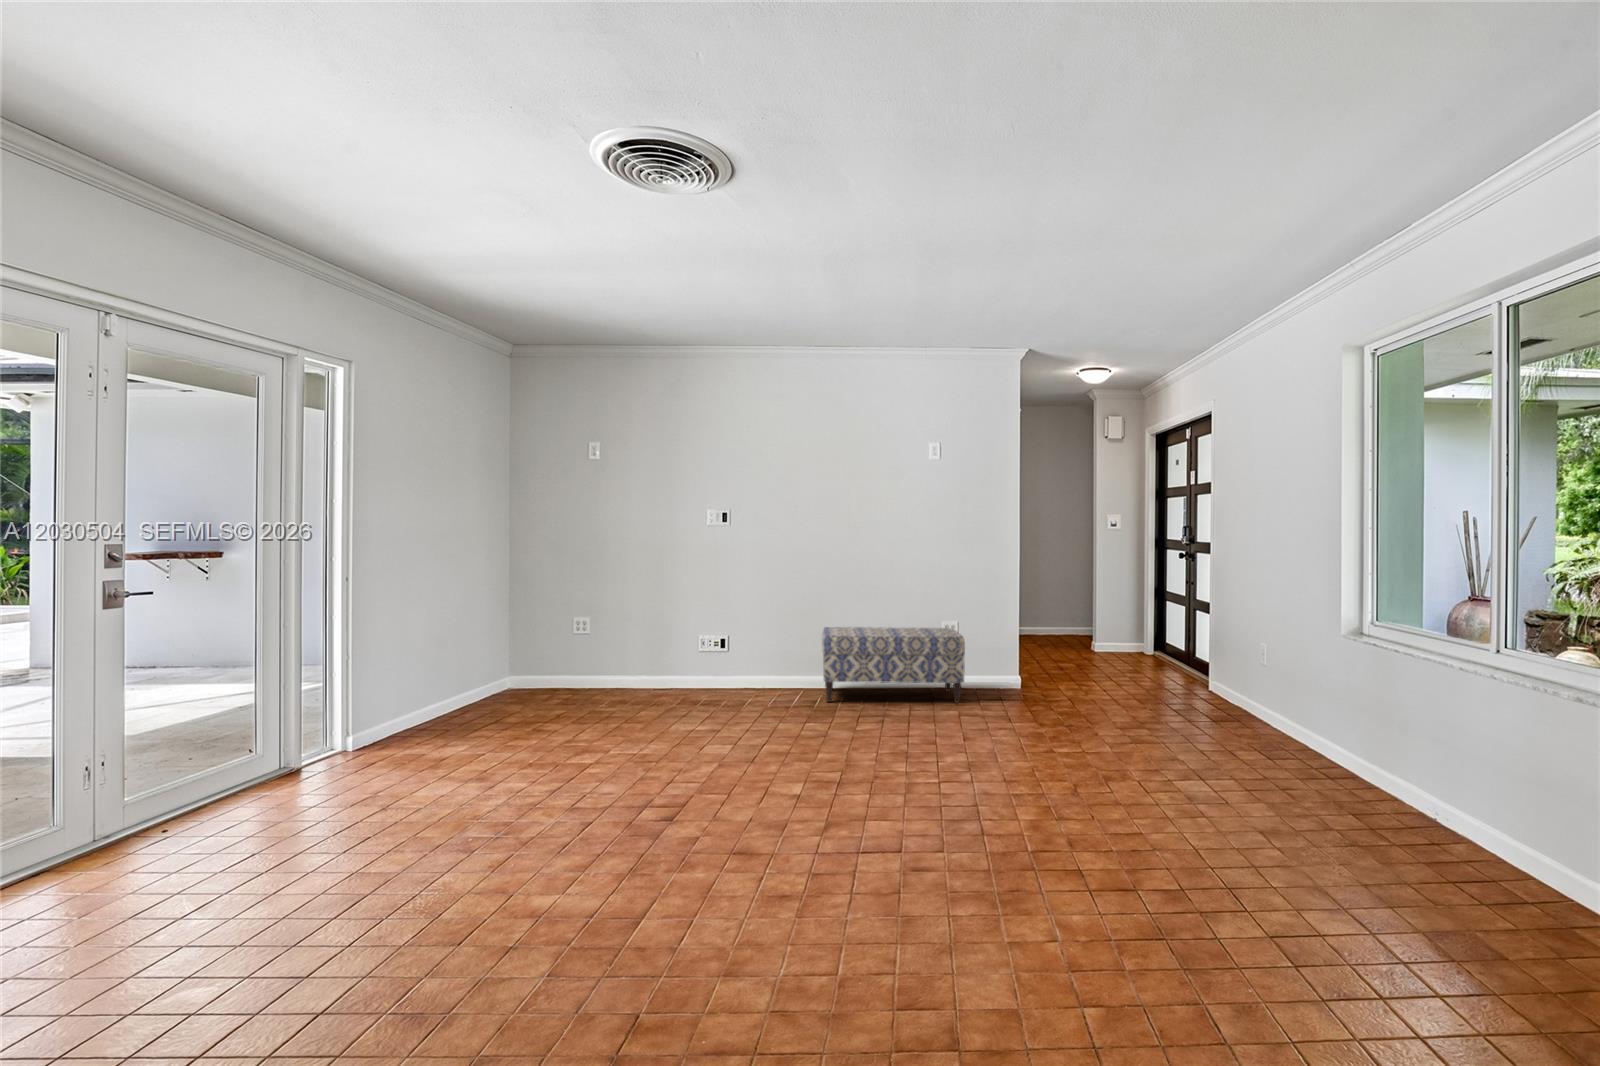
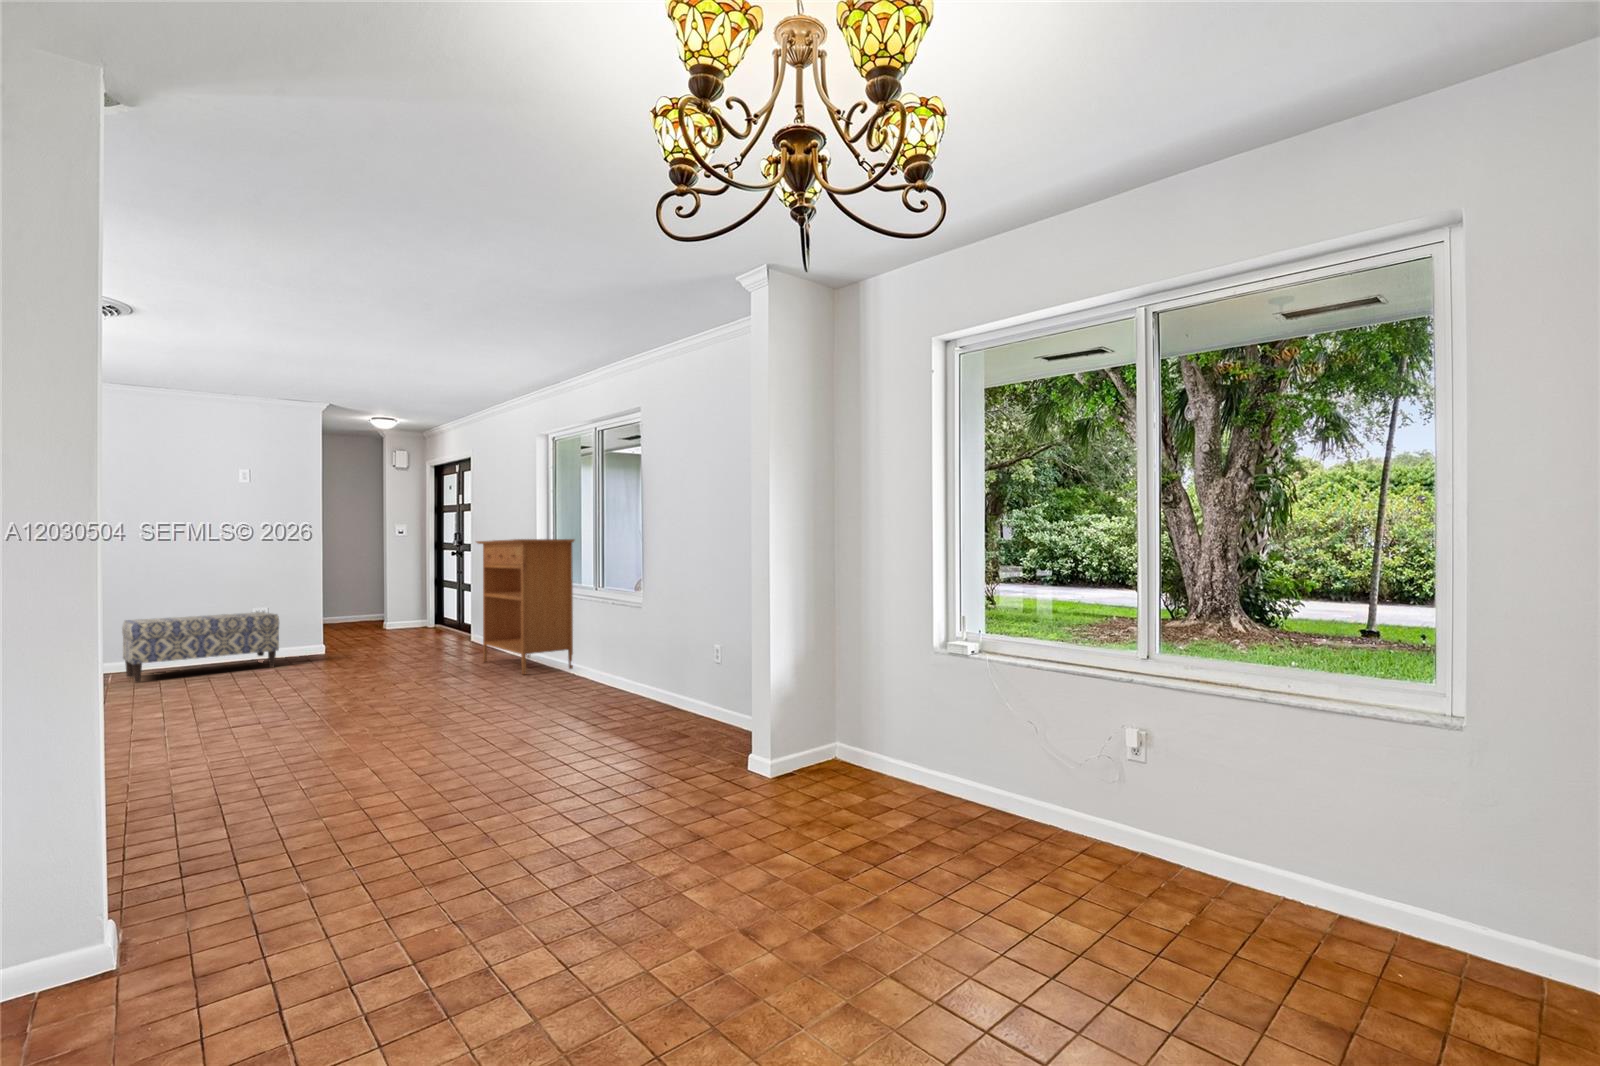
console table: none [1235,554,1477,841] -> present [477,539,574,675]

